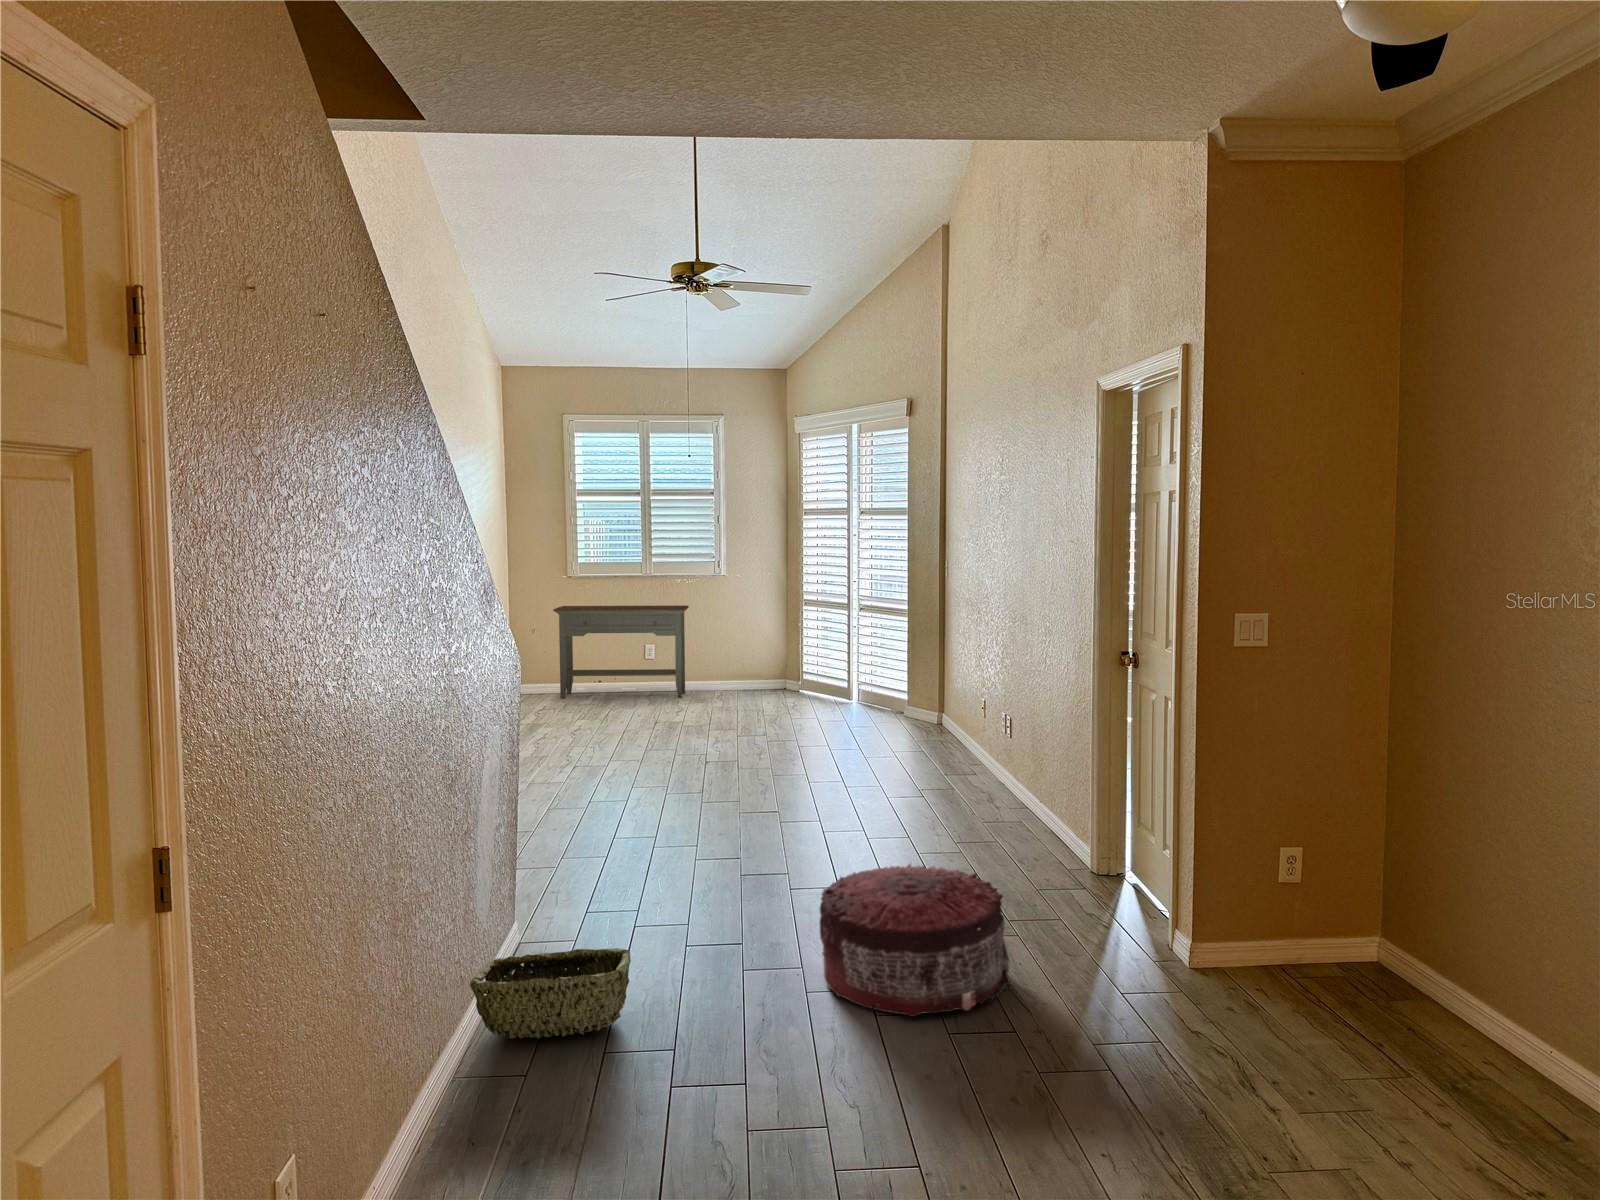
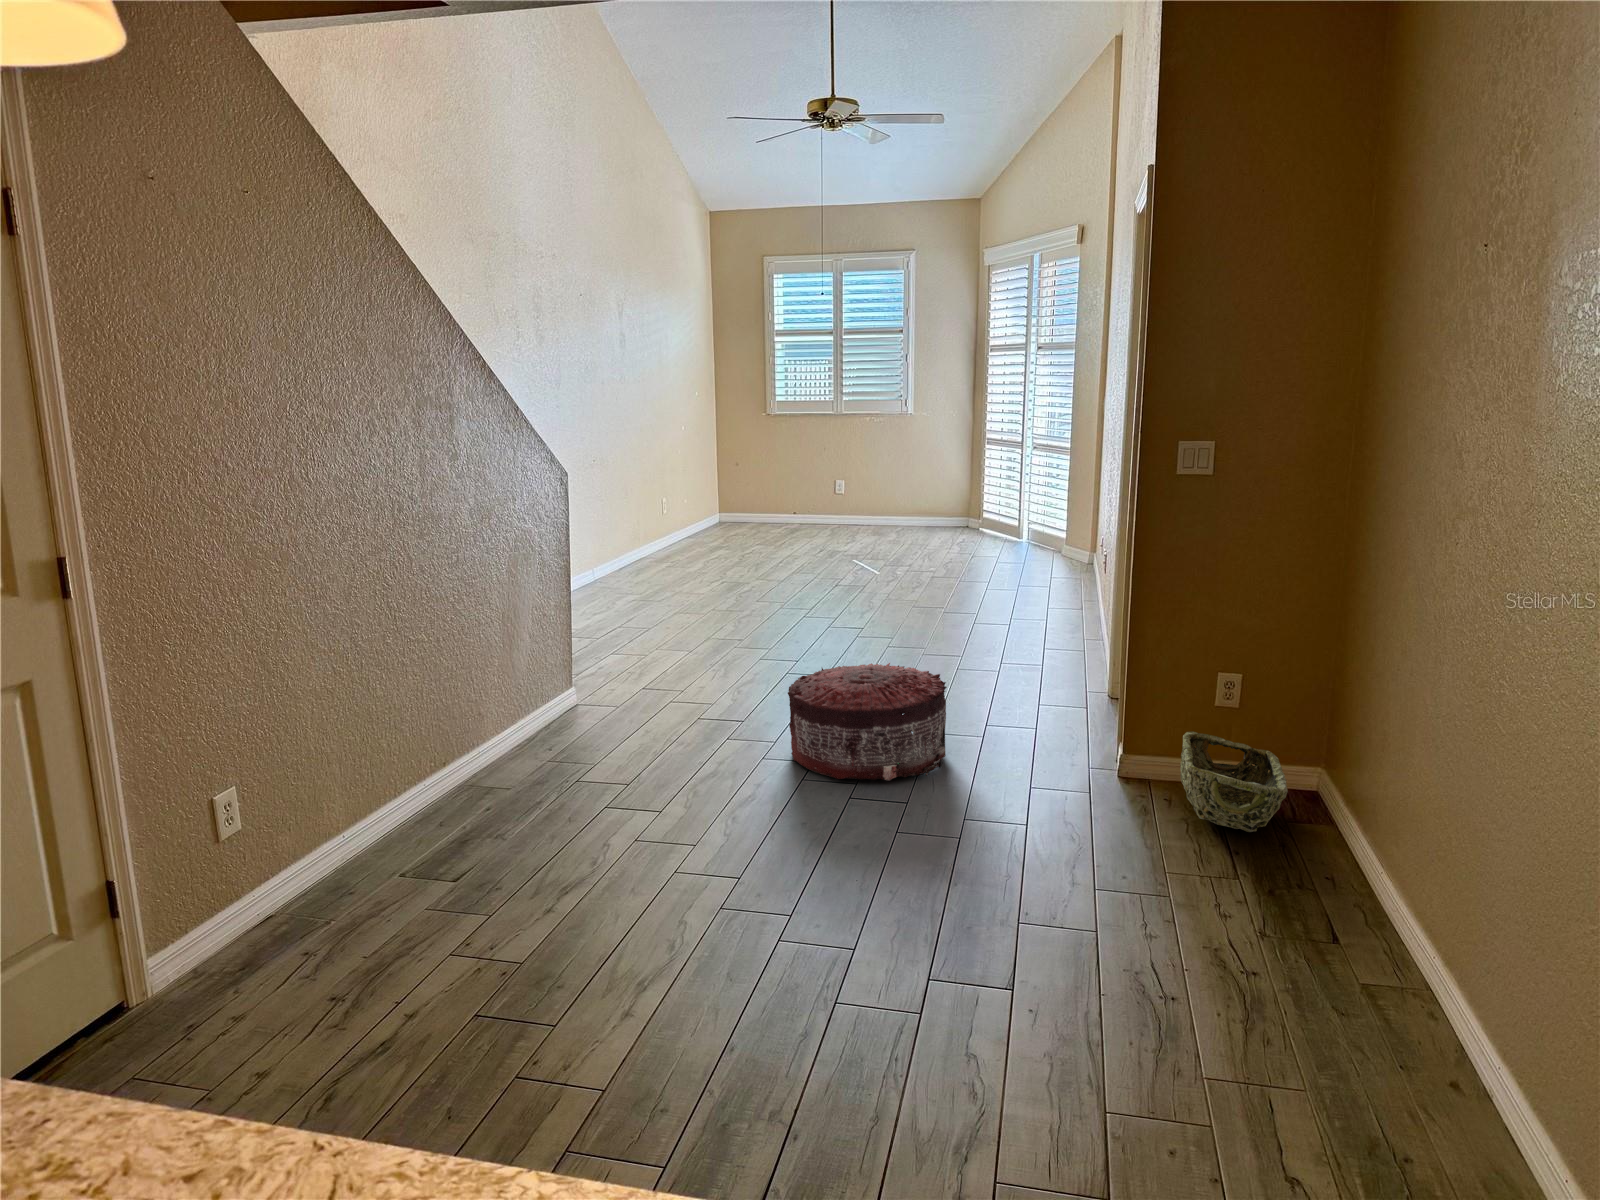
console table: present [553,605,689,698] -> none [751,442,878,531]
woven basket: present [470,948,631,1038] -> present [1180,731,1288,832]

